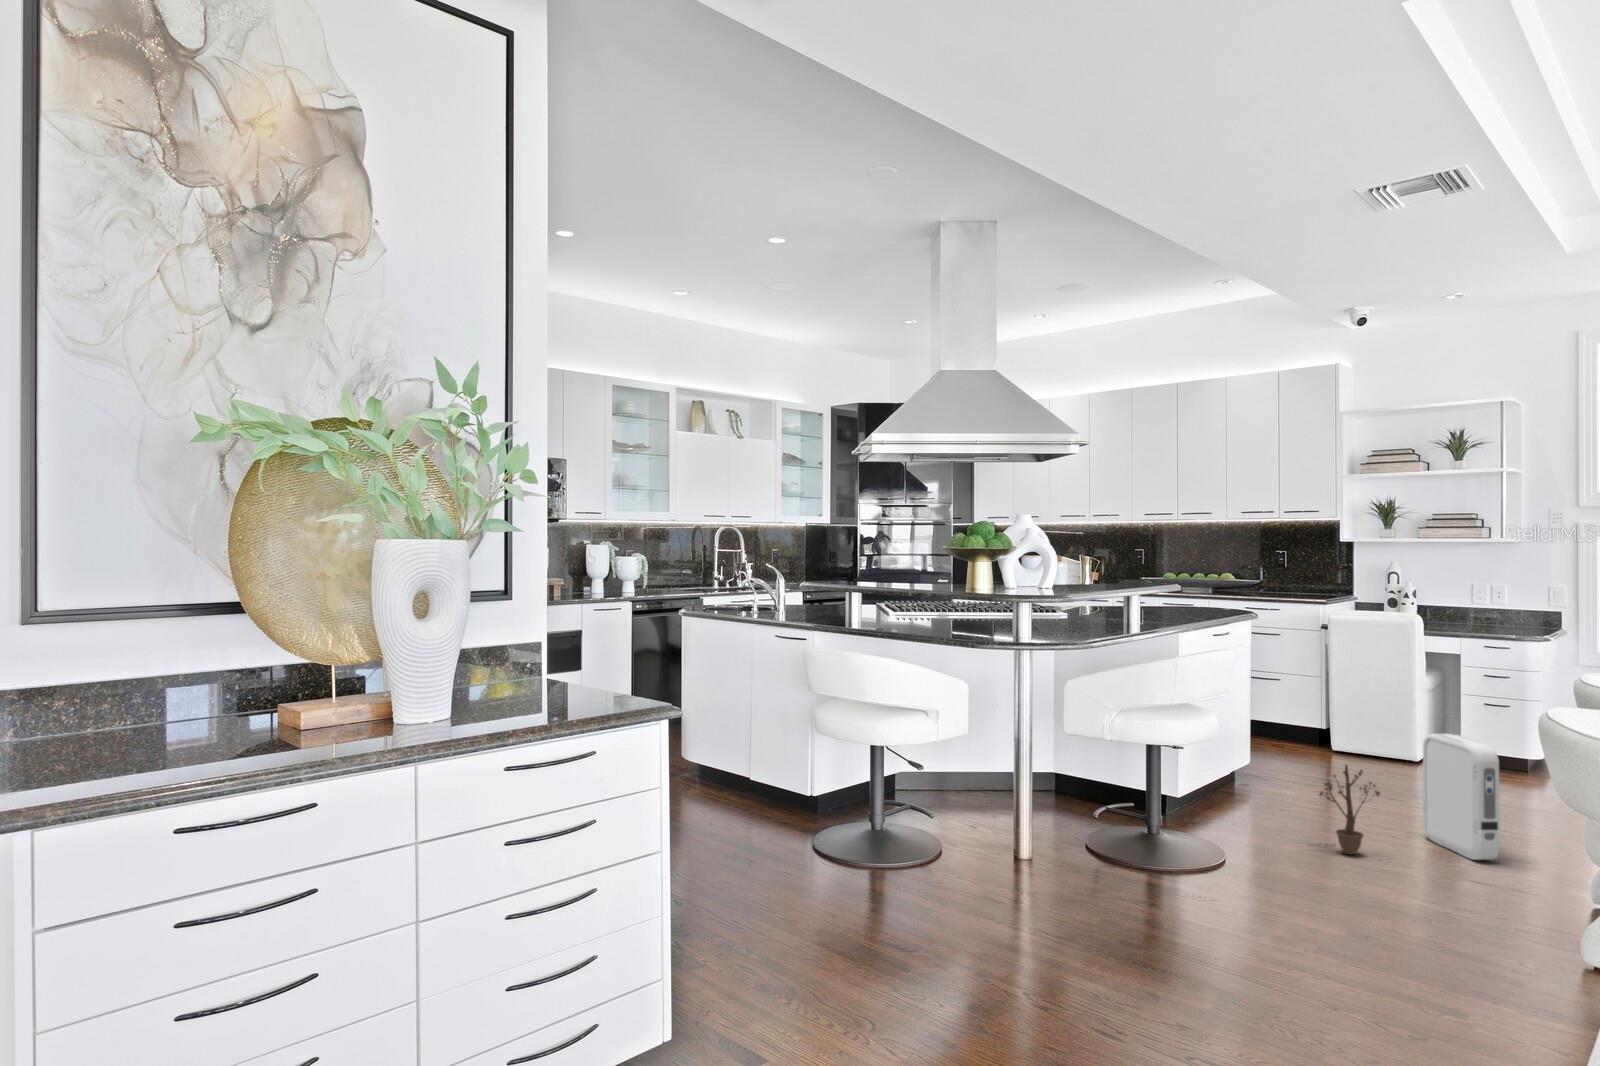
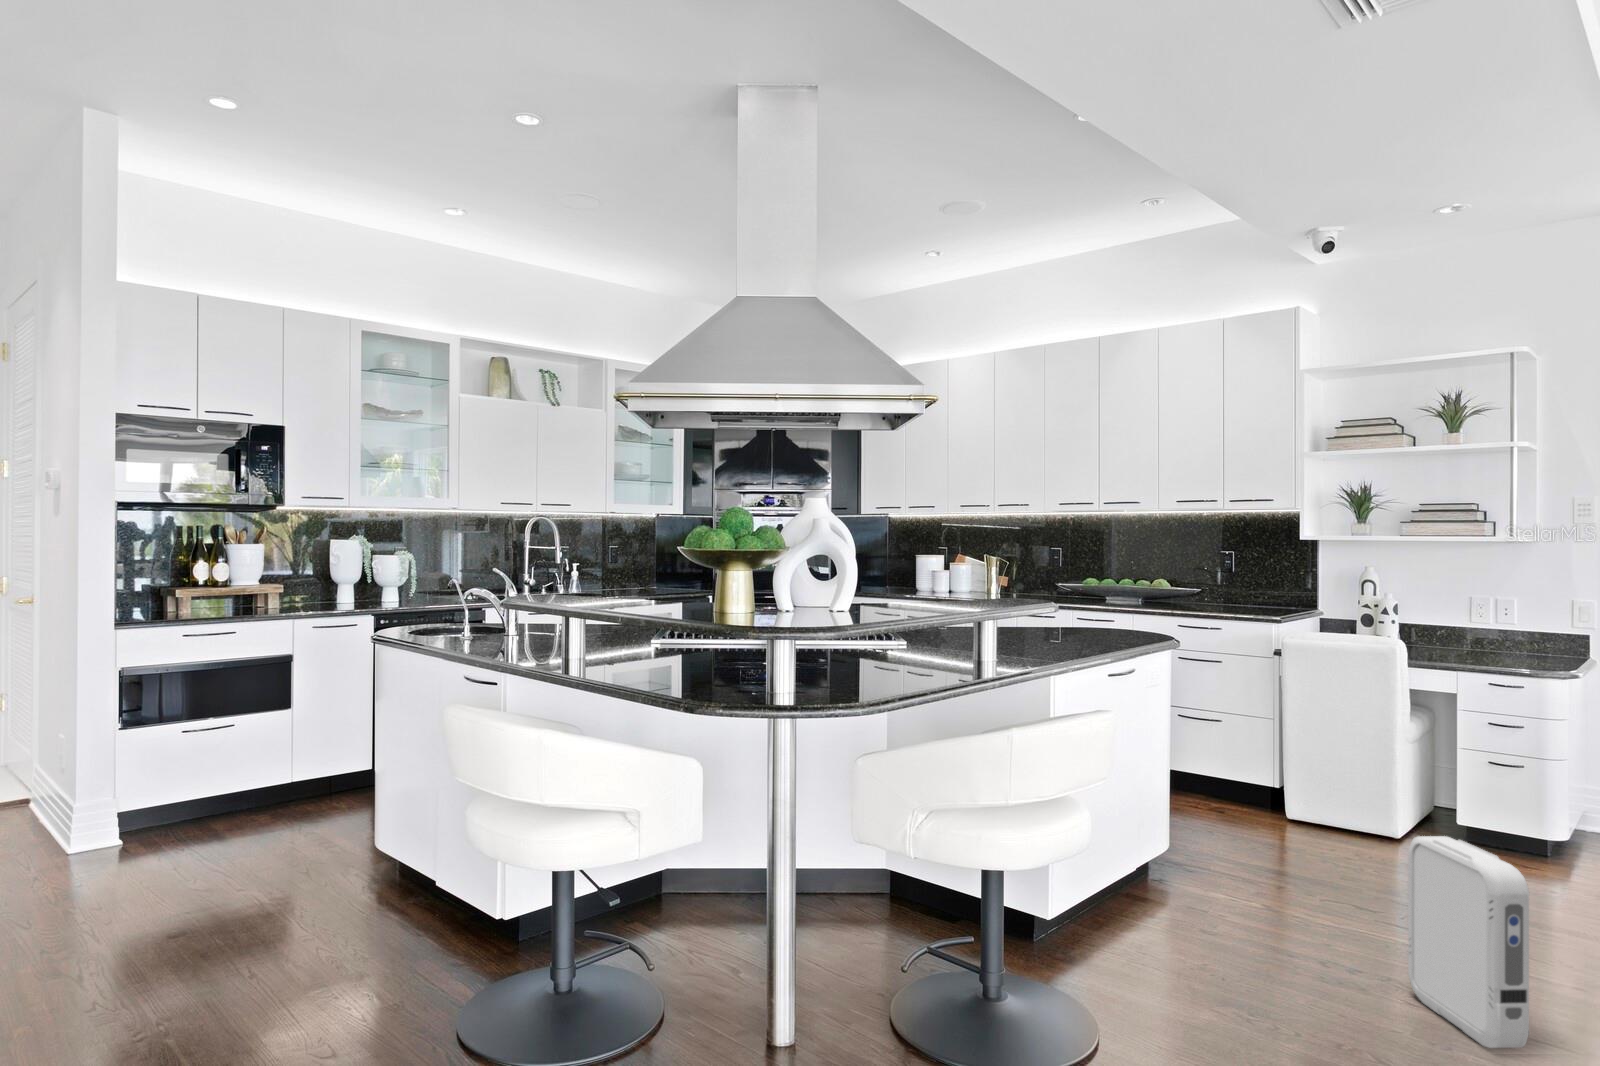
decorative plant: present [1310,765,1380,854] -> none [1228,893,1343,1036]

